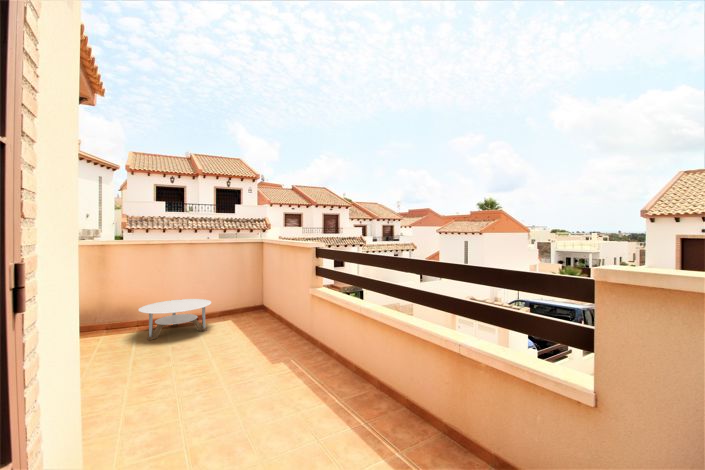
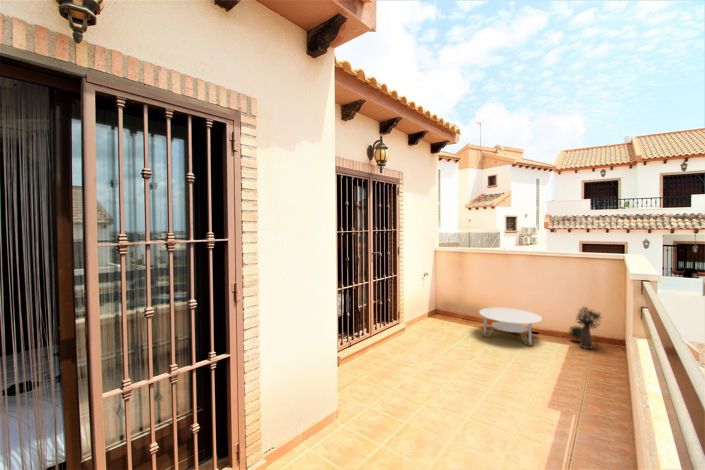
potted plant: none [225,281,254,318] -> present [569,307,601,349]

